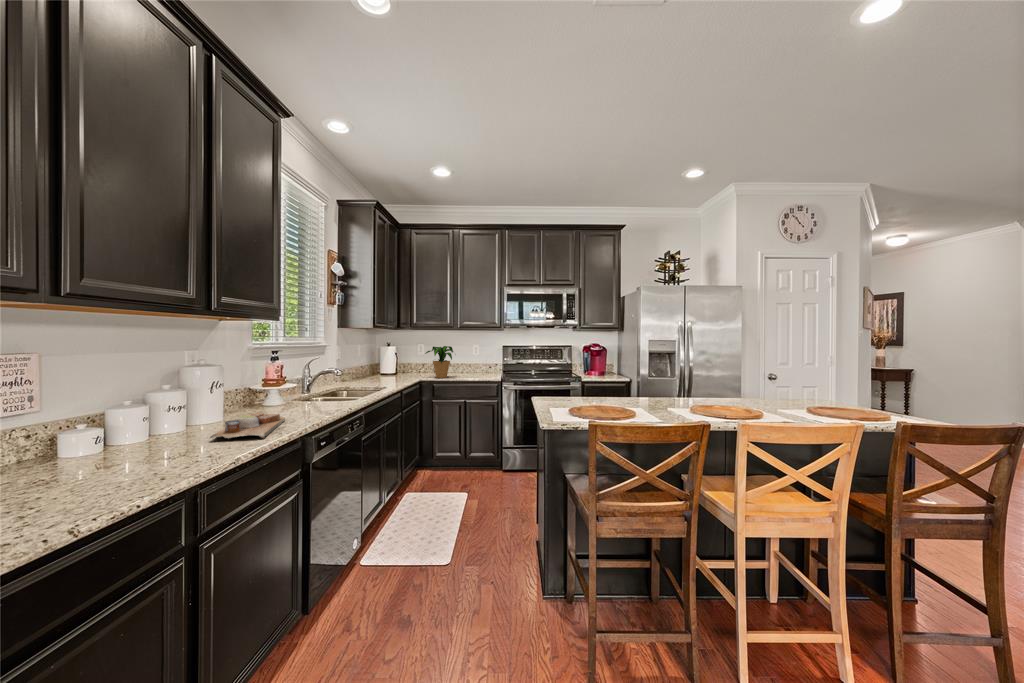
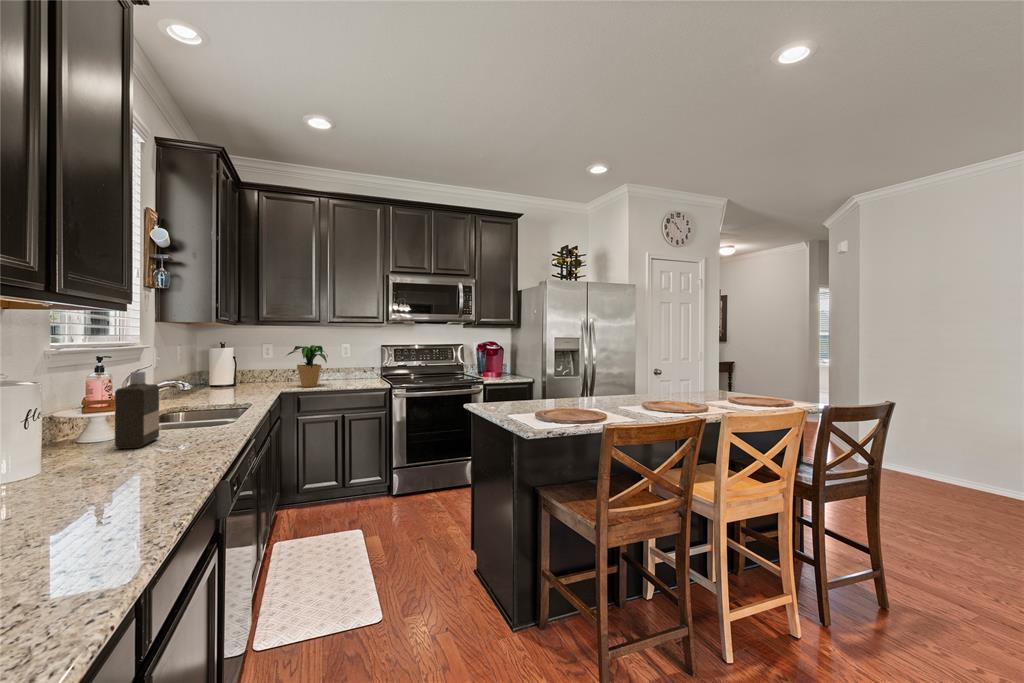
bottle: none [279,362,307,410] -> present [115,372,159,449]
cutting board: present [210,413,285,438] -> none [50,457,163,518]

